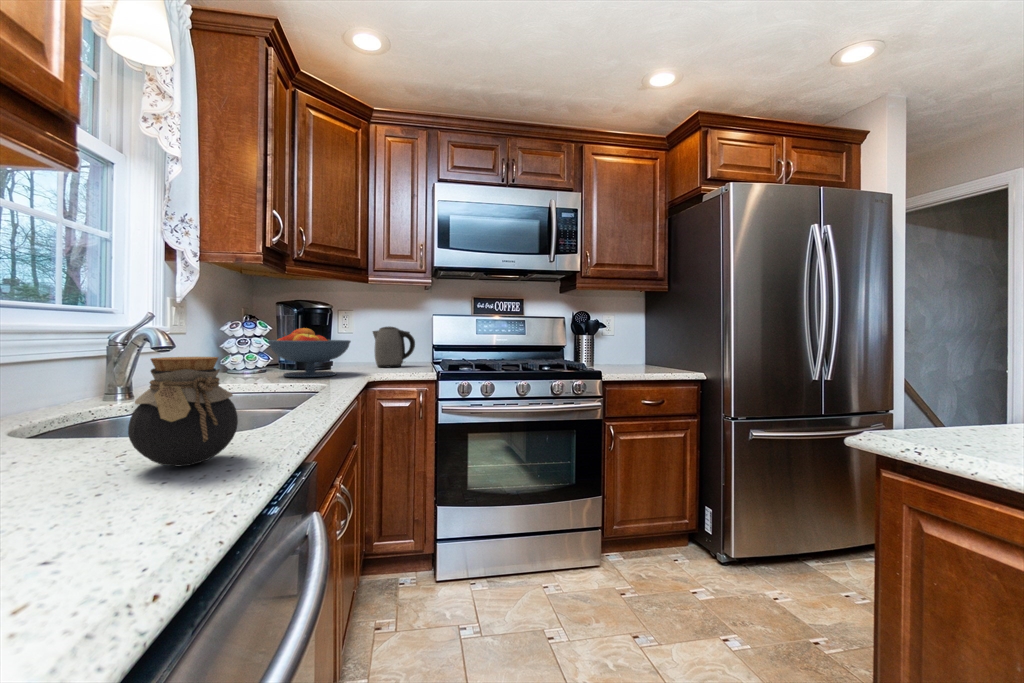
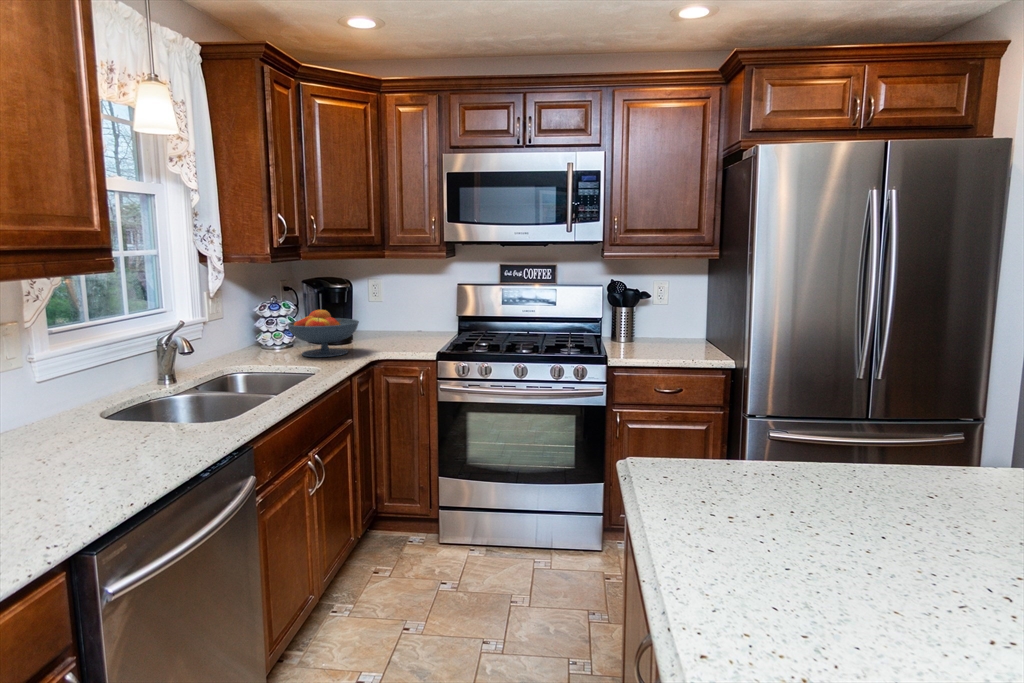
kettle: present [373,326,415,367] -> none [392,300,433,341]
jar: present [128,357,238,466] -> none [143,386,201,450]

